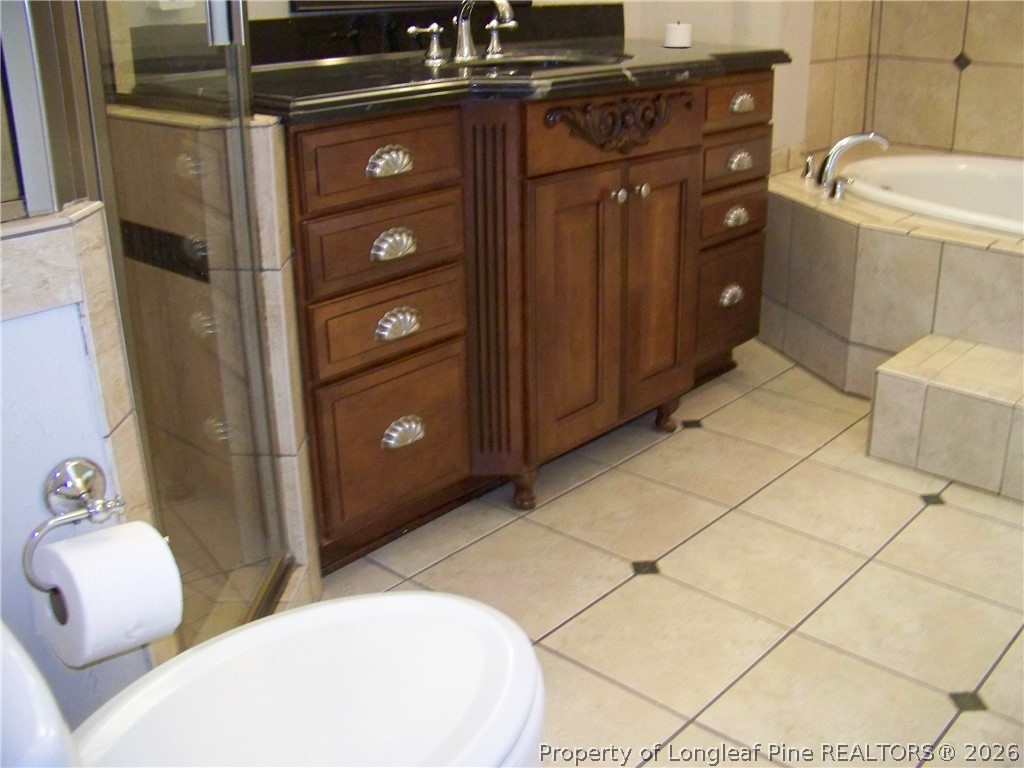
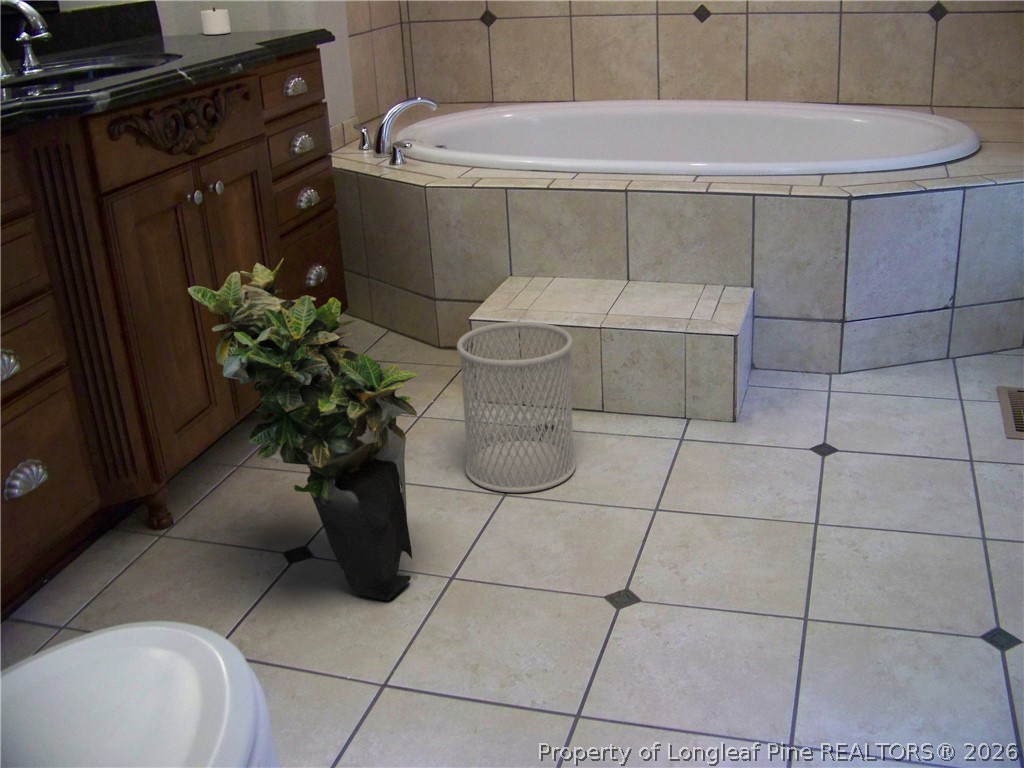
potted plant: none [584,265,805,645] -> present [188,259,417,601]
wastebasket: none [844,374,997,565] -> present [457,322,576,493]

